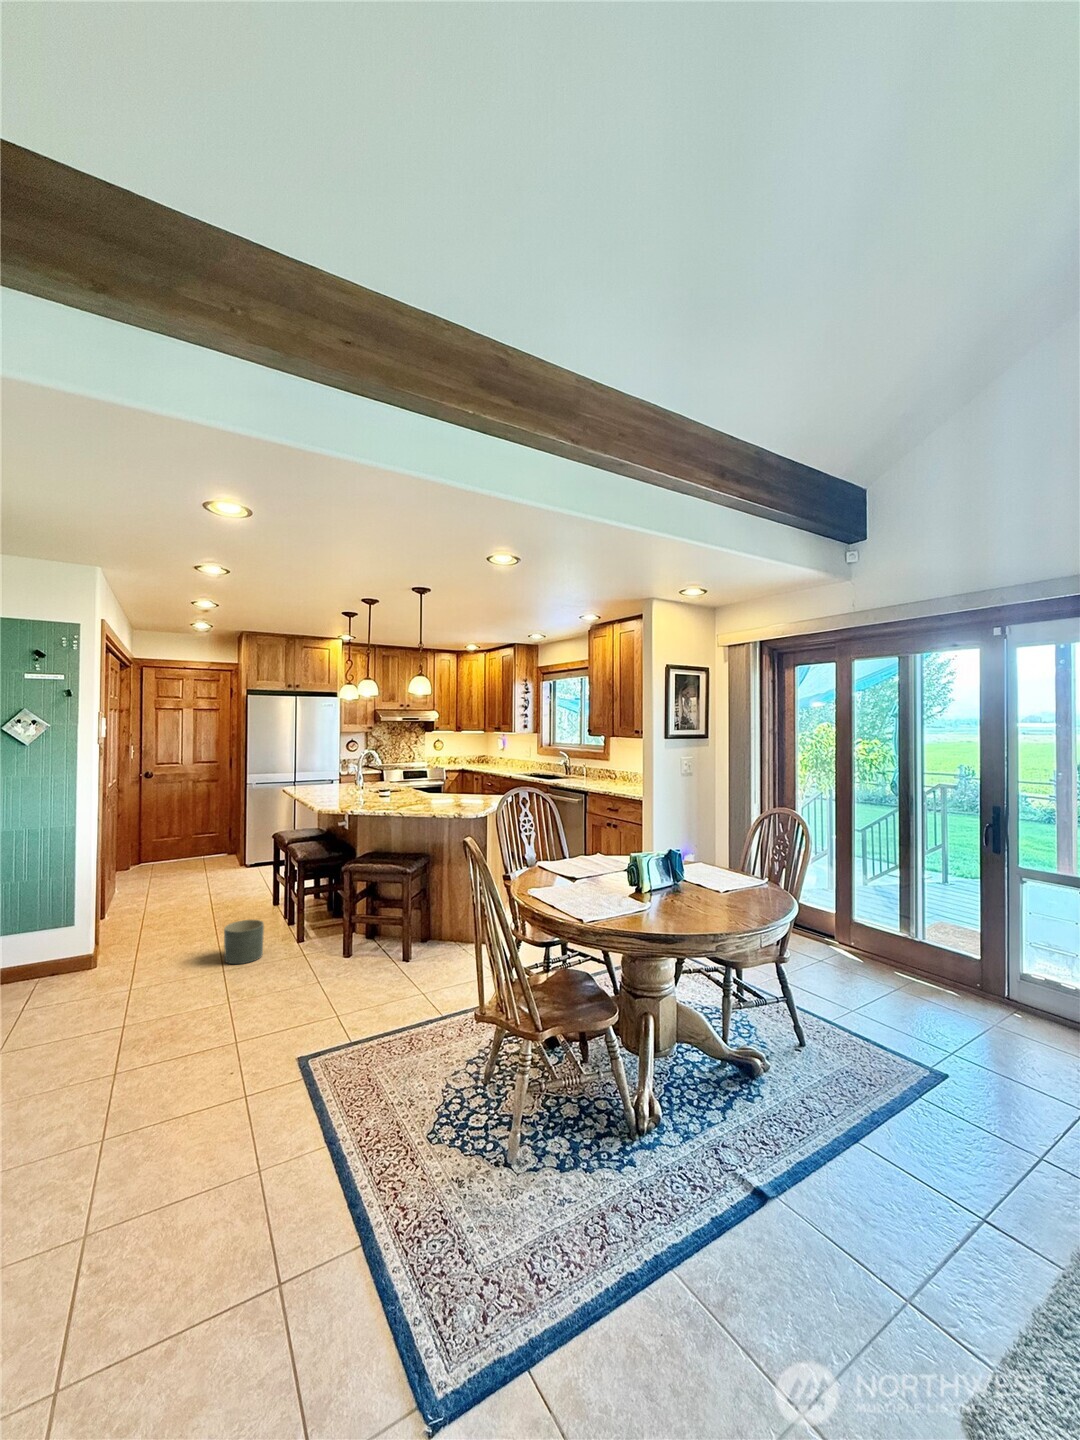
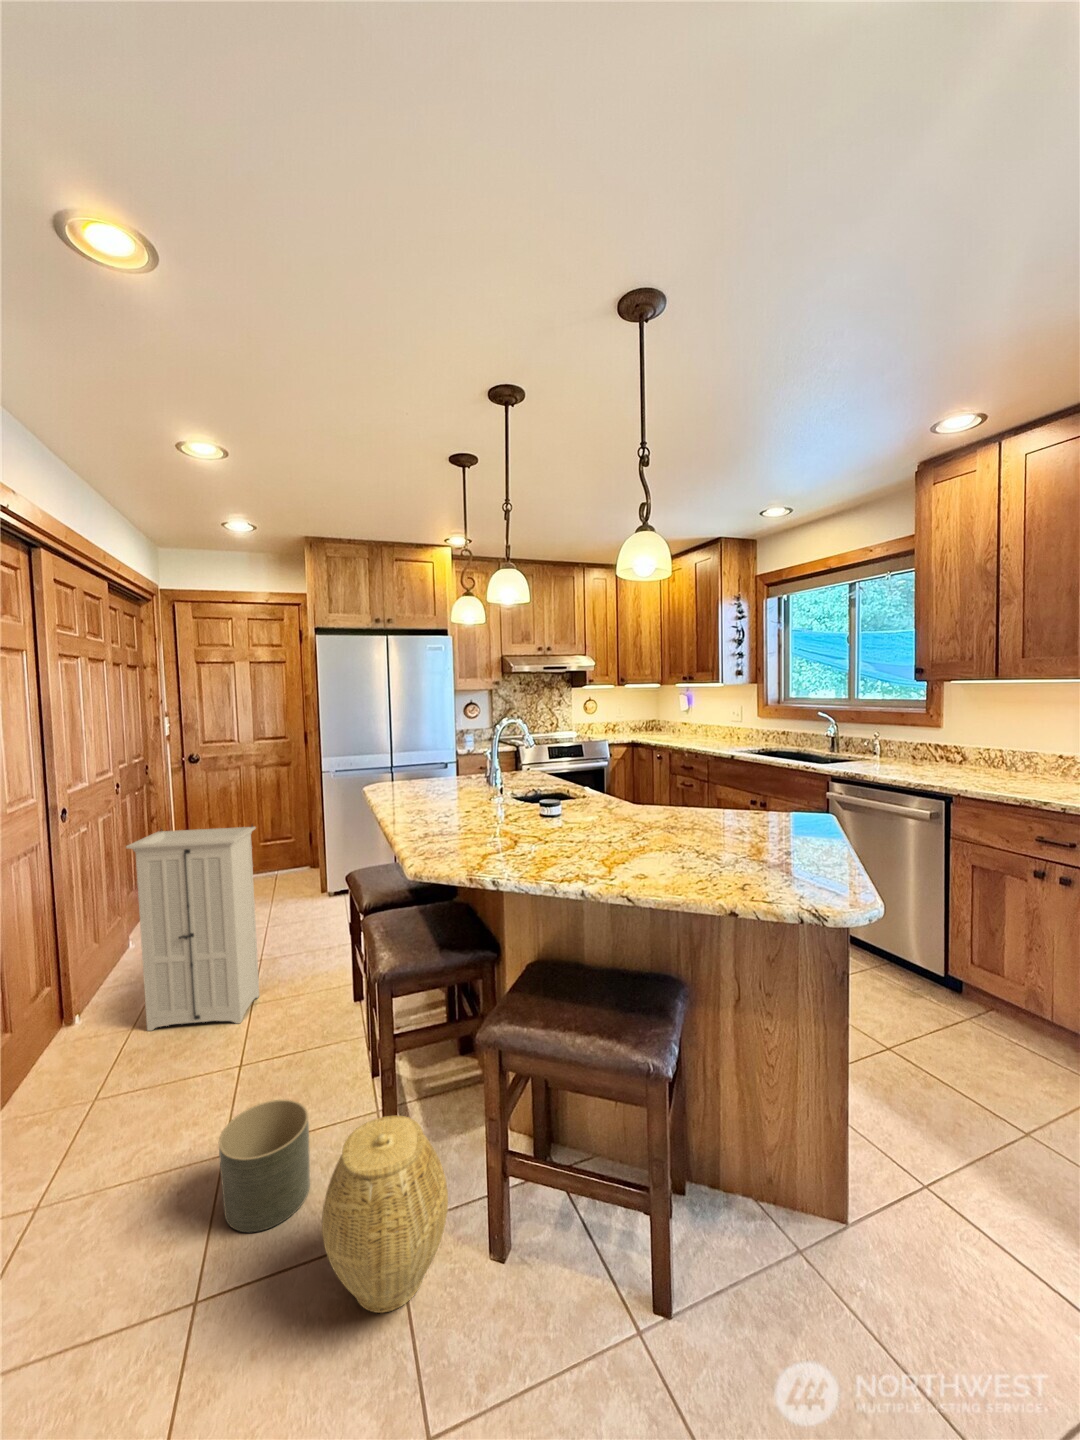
storage cabinet: none [148,807,218,921] -> present [126,825,259,1031]
woven basket: none [276,909,327,974] -> present [322,1116,448,1313]

